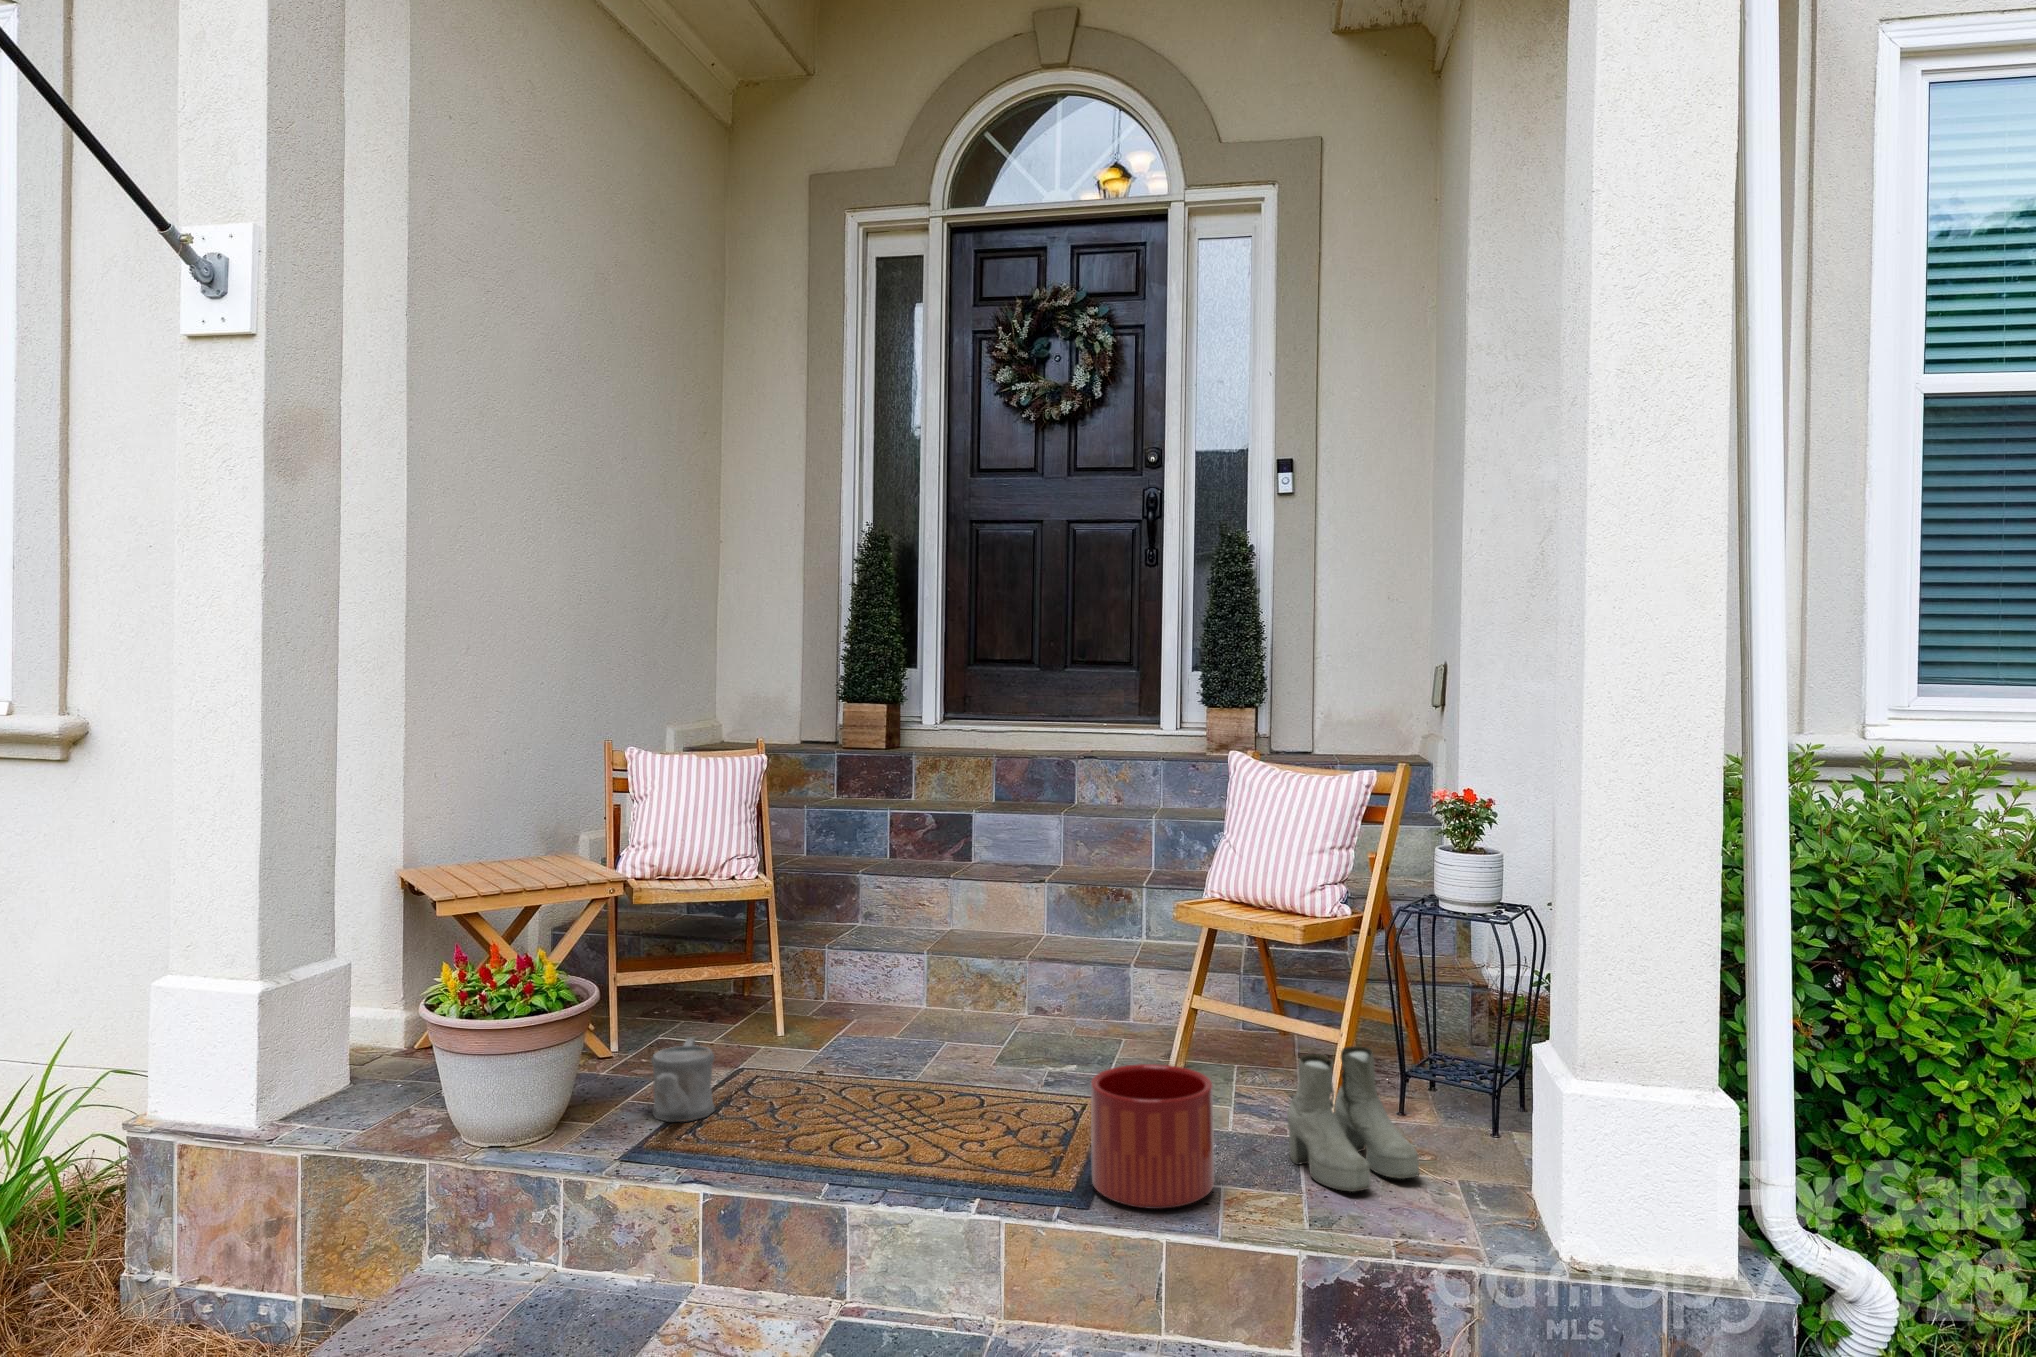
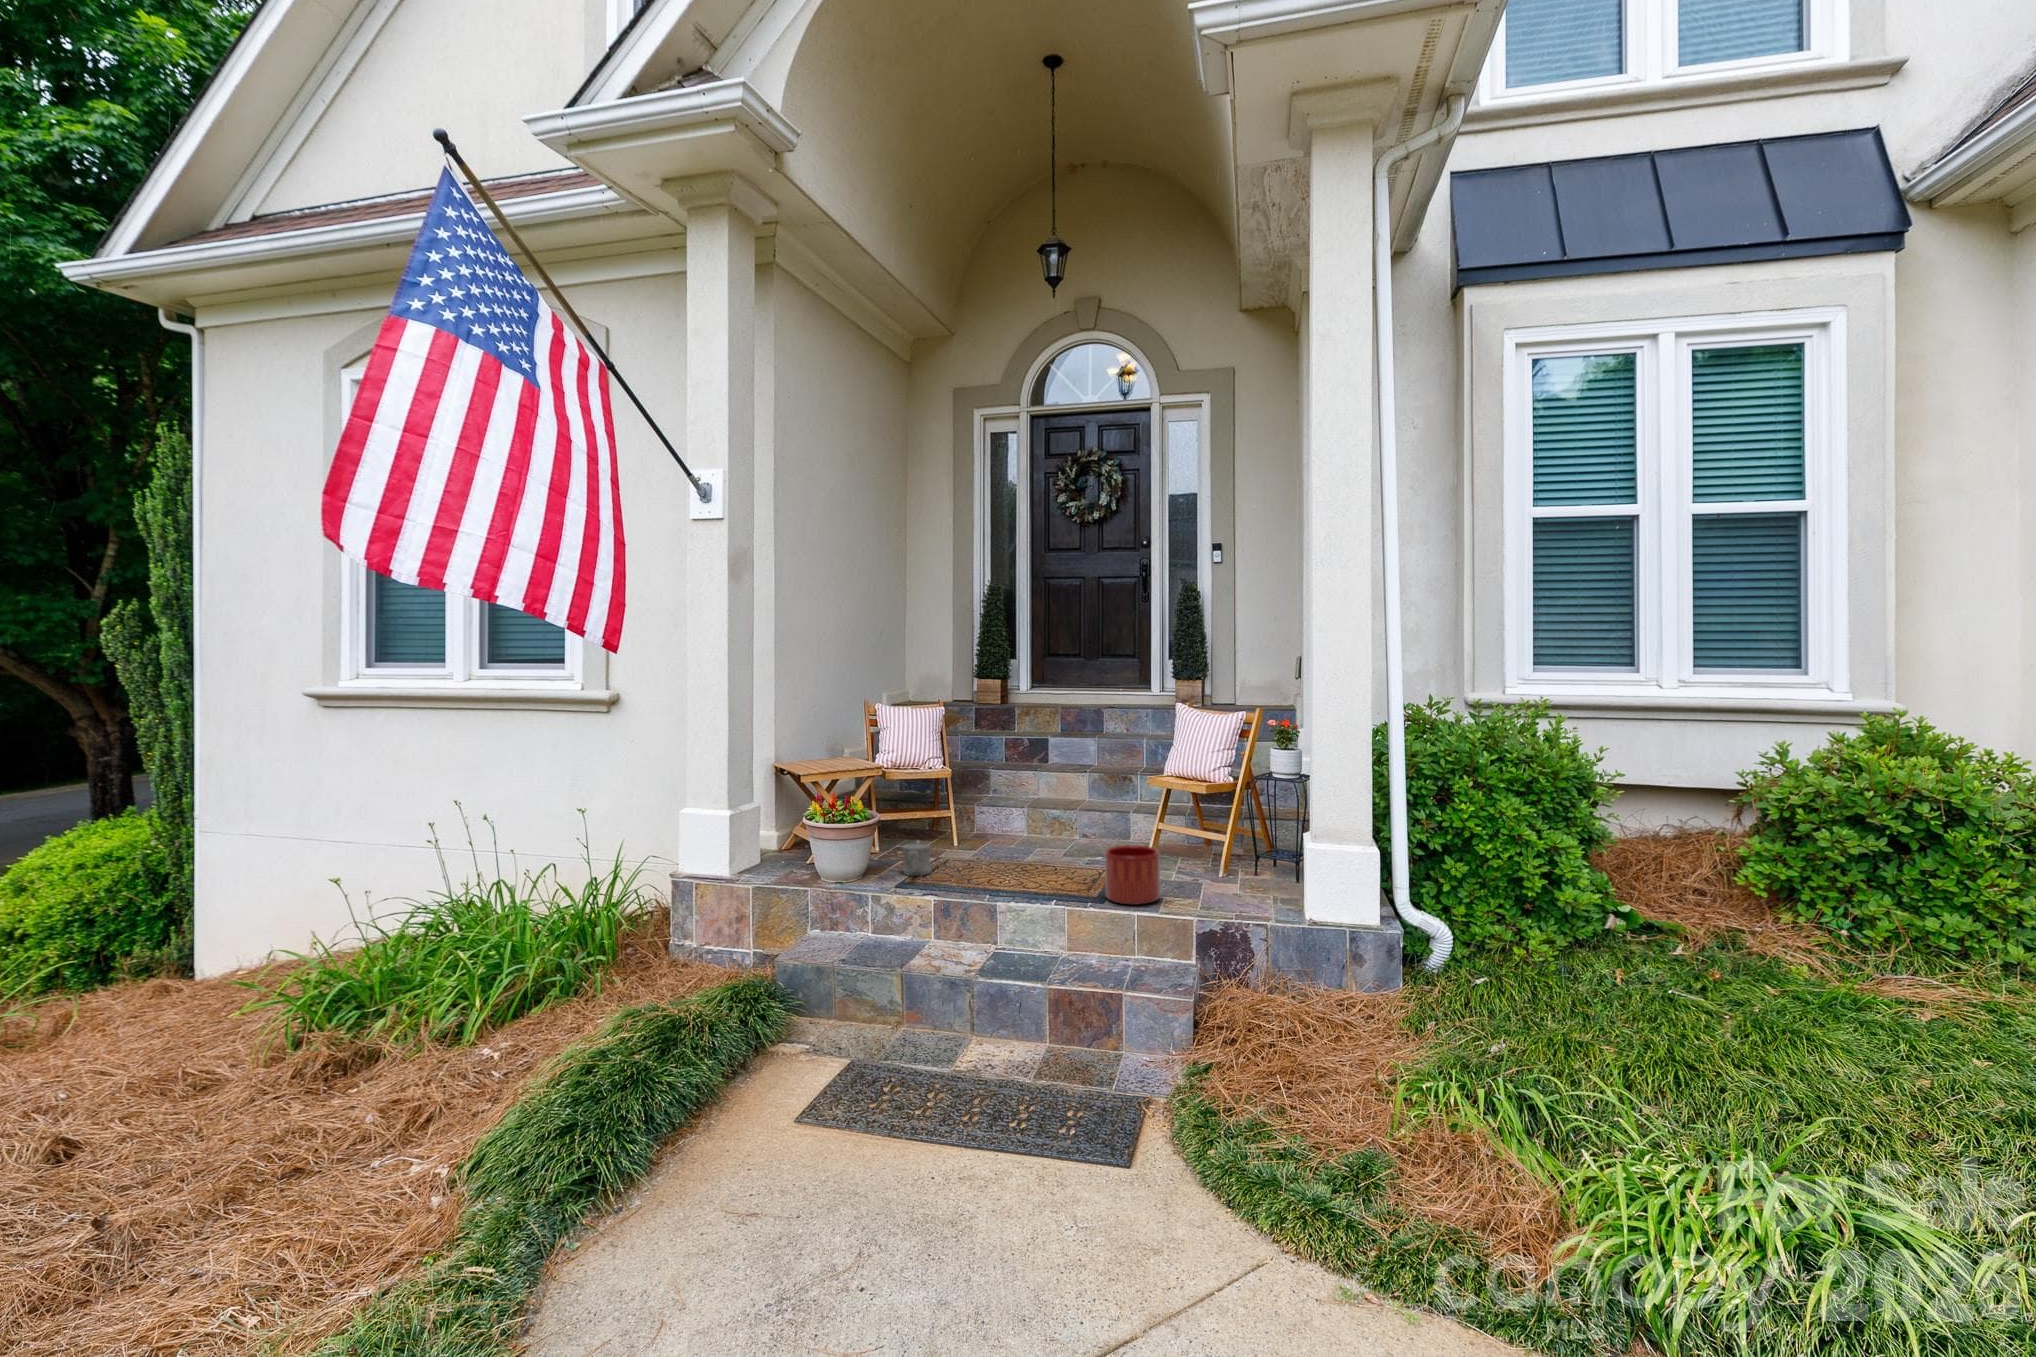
boots: present [1287,1046,1419,1192] -> none [1196,839,1255,899]

